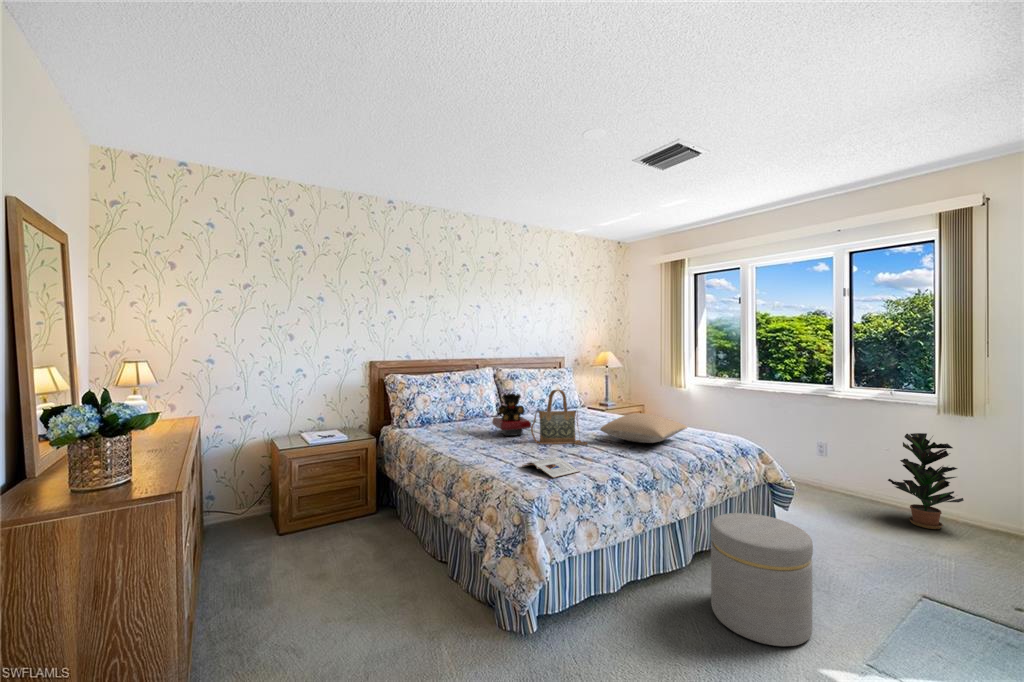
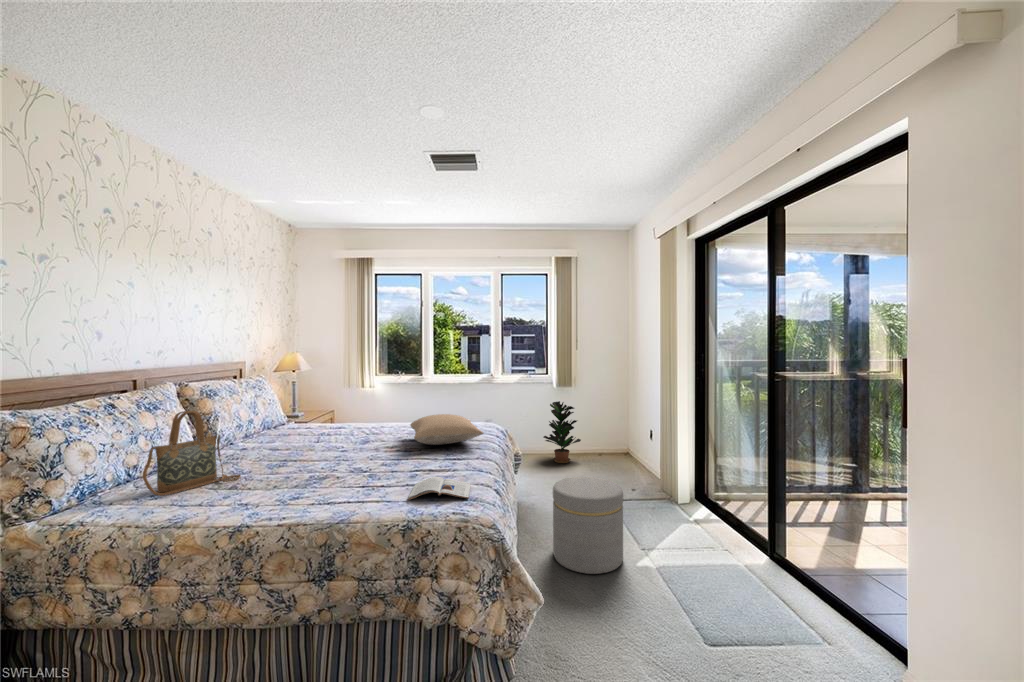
handbag: present [531,390,587,445] -> present [143,411,241,496]
teddy bear: present [492,394,531,436] -> none [257,413,324,475]

